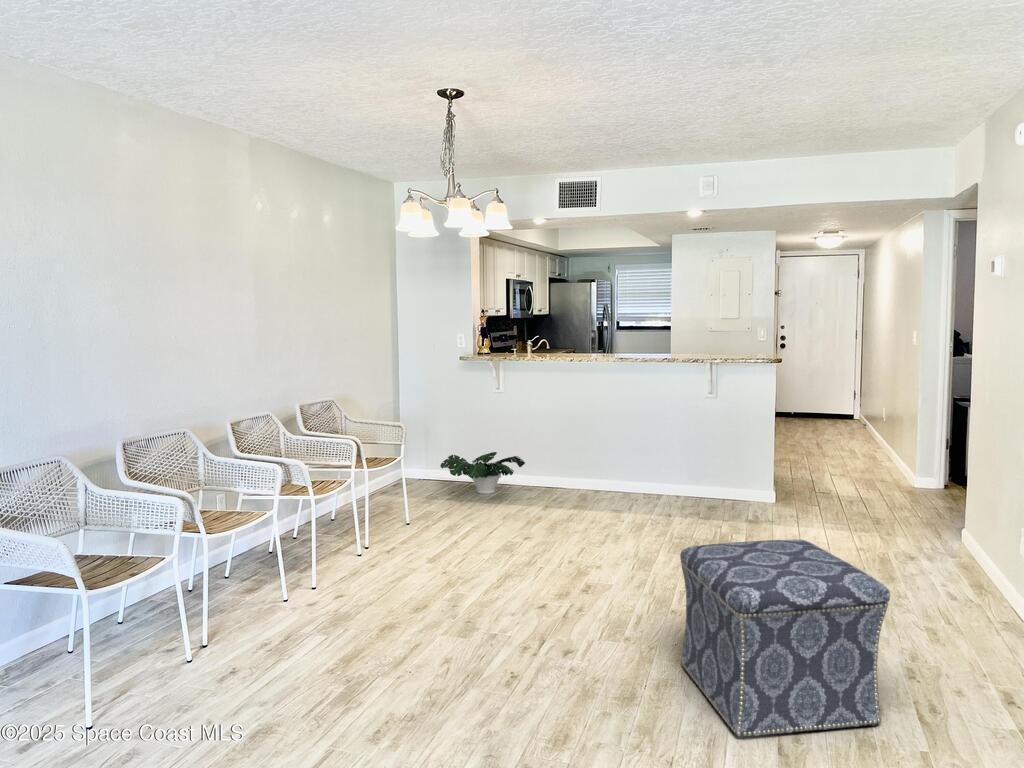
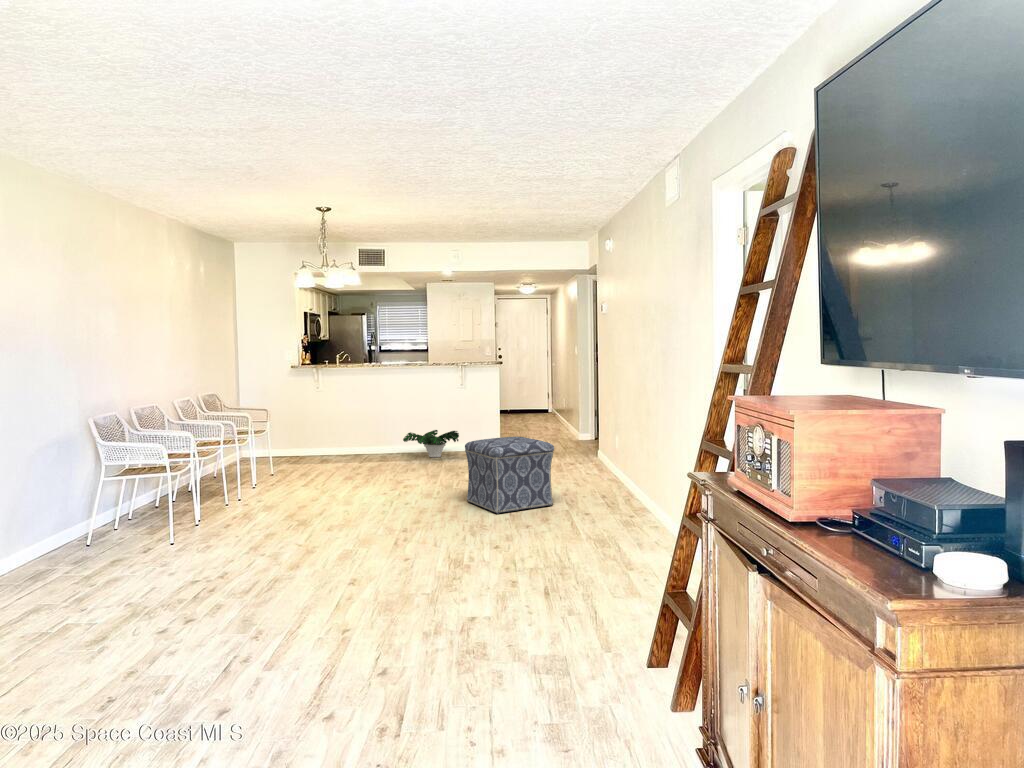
potted plant: present [440,452,525,494] -> present [403,430,459,457]

